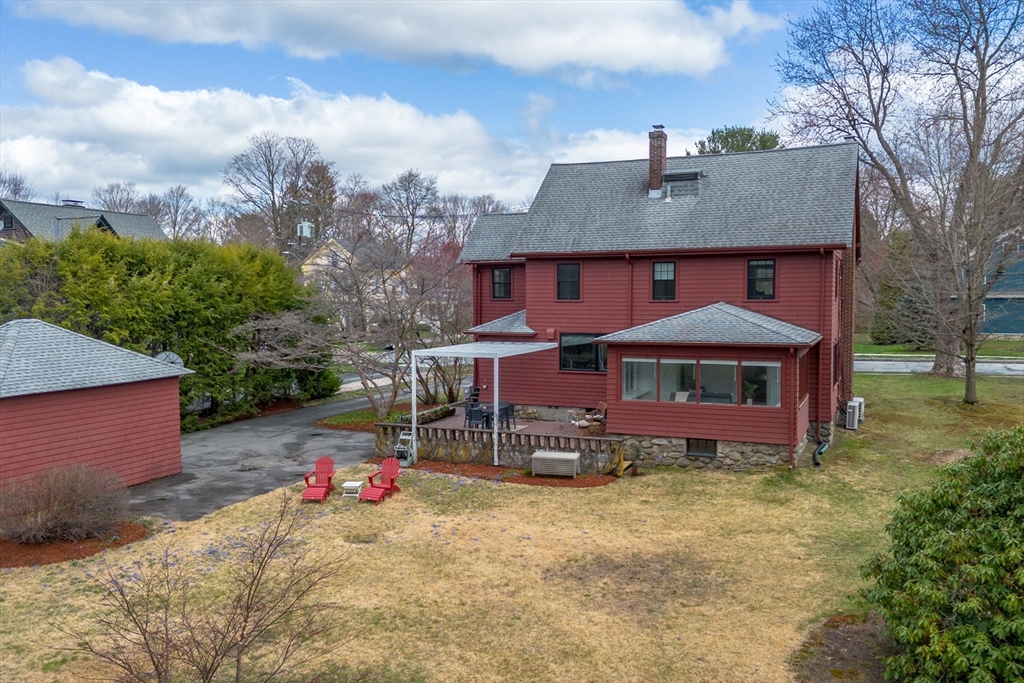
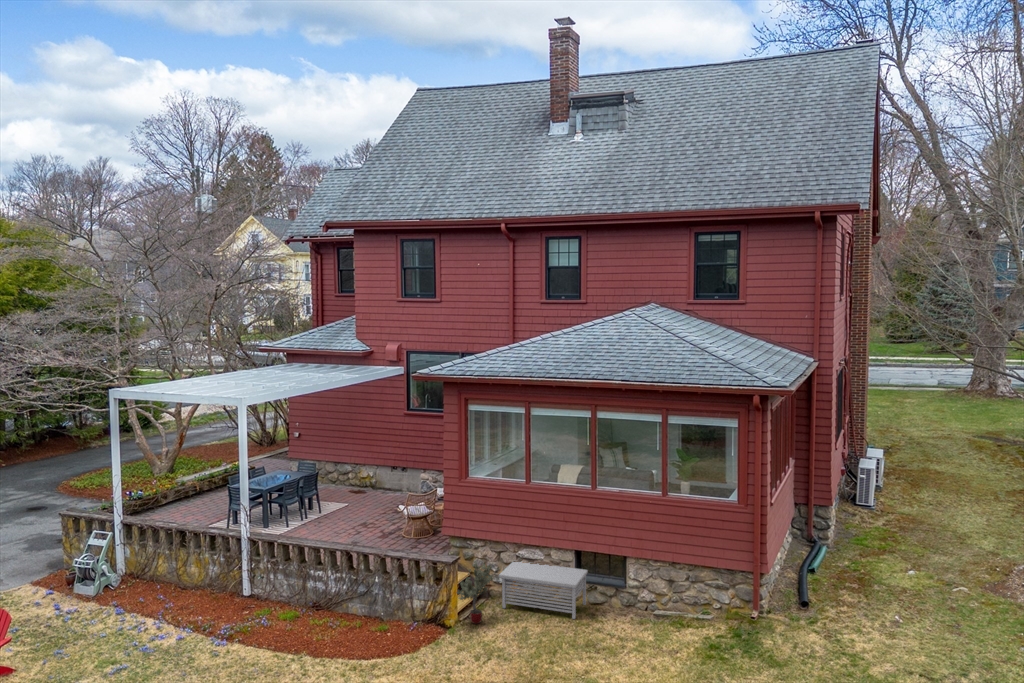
storage bench: present [531,451,580,478] -> present [499,561,588,619]

